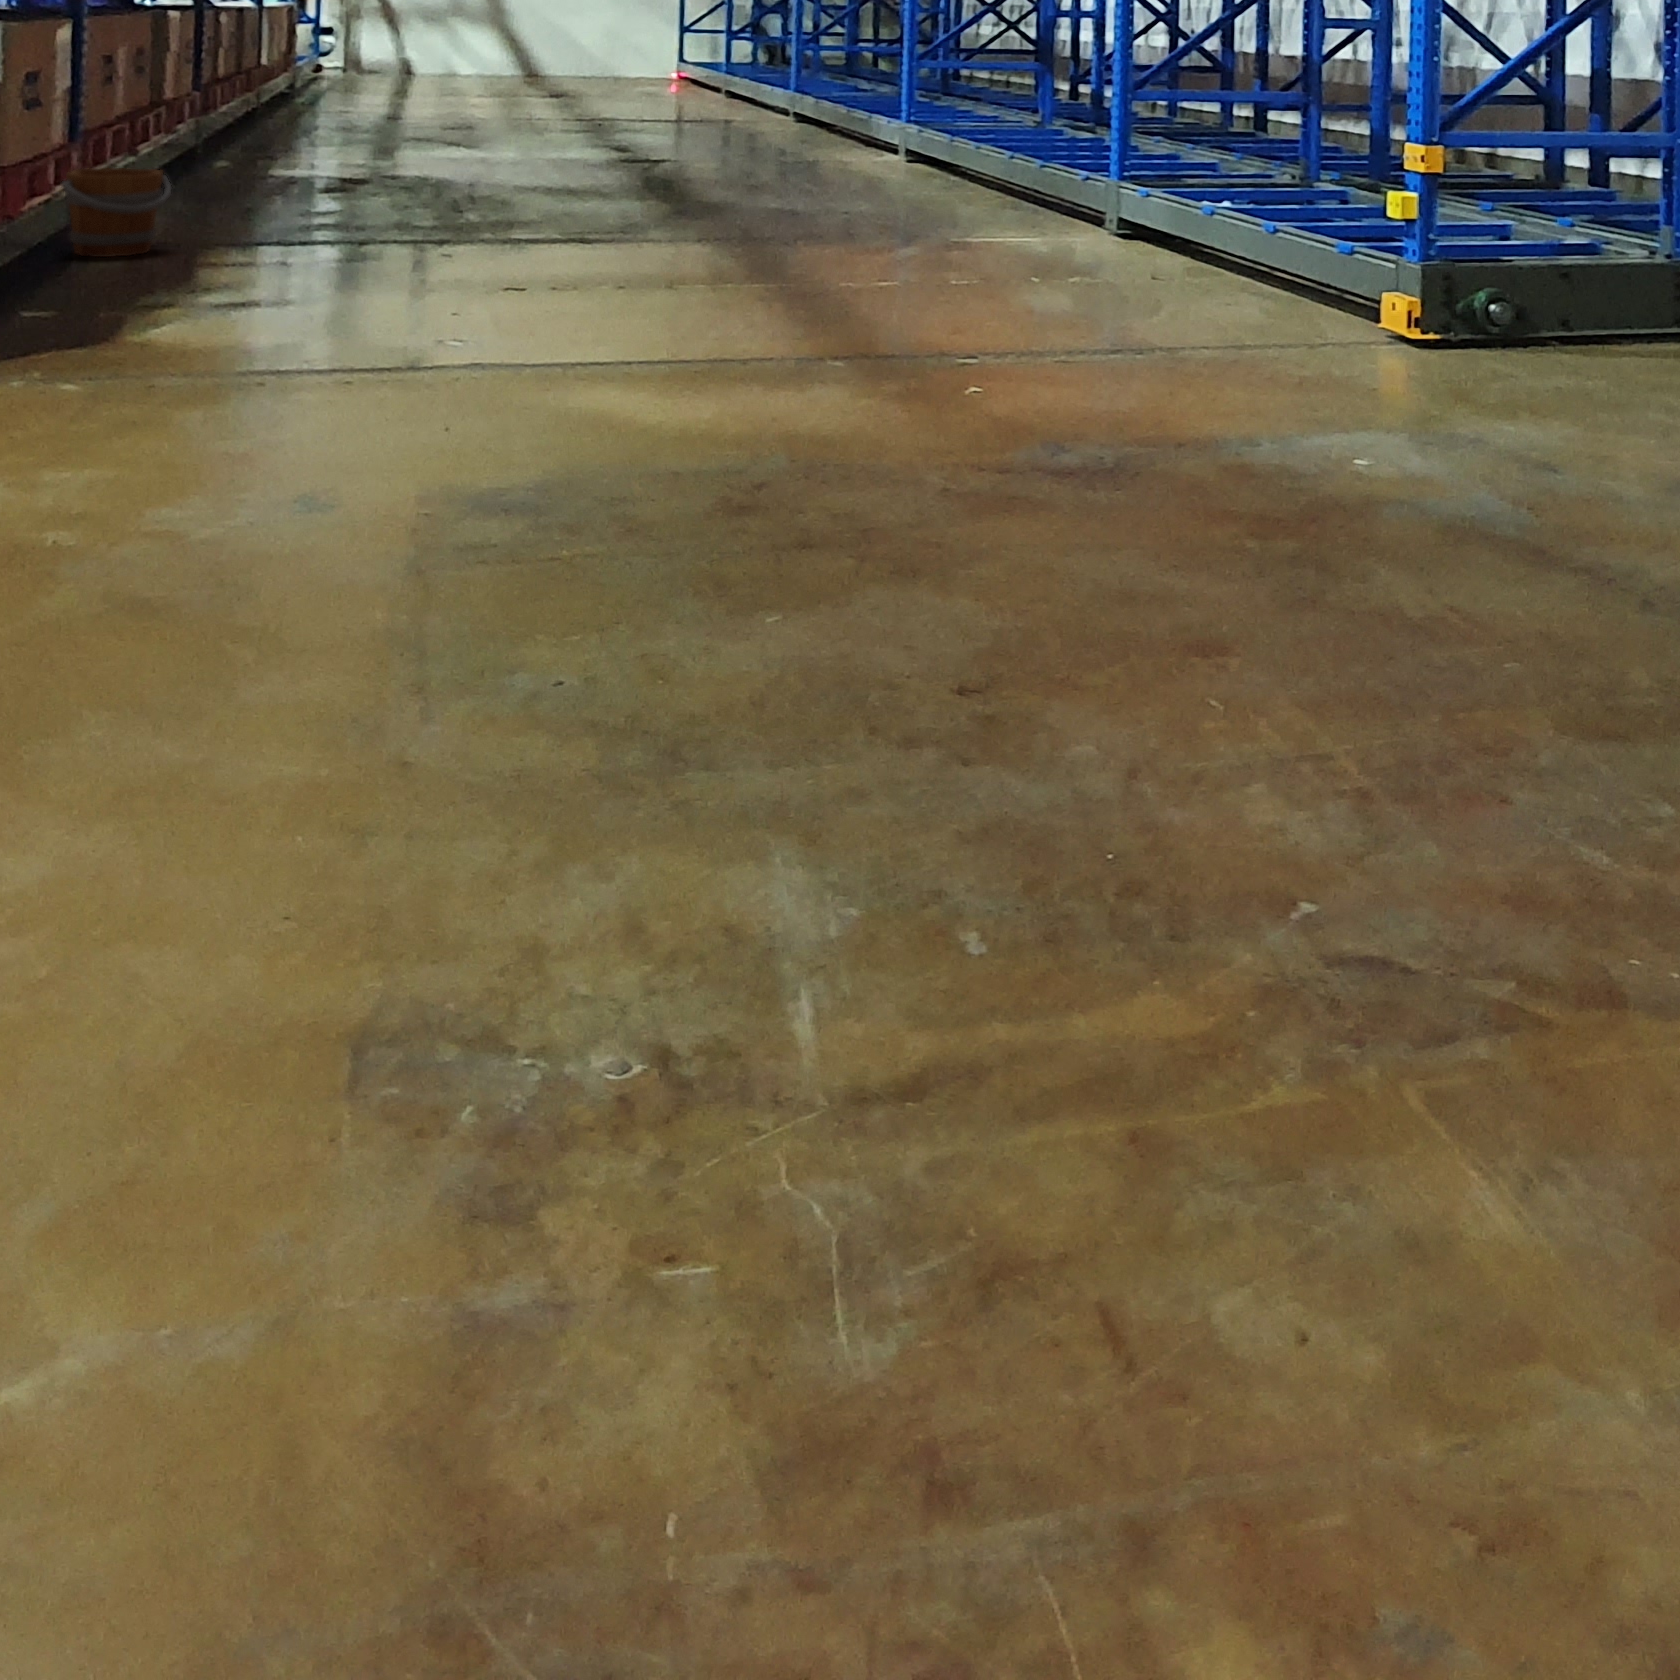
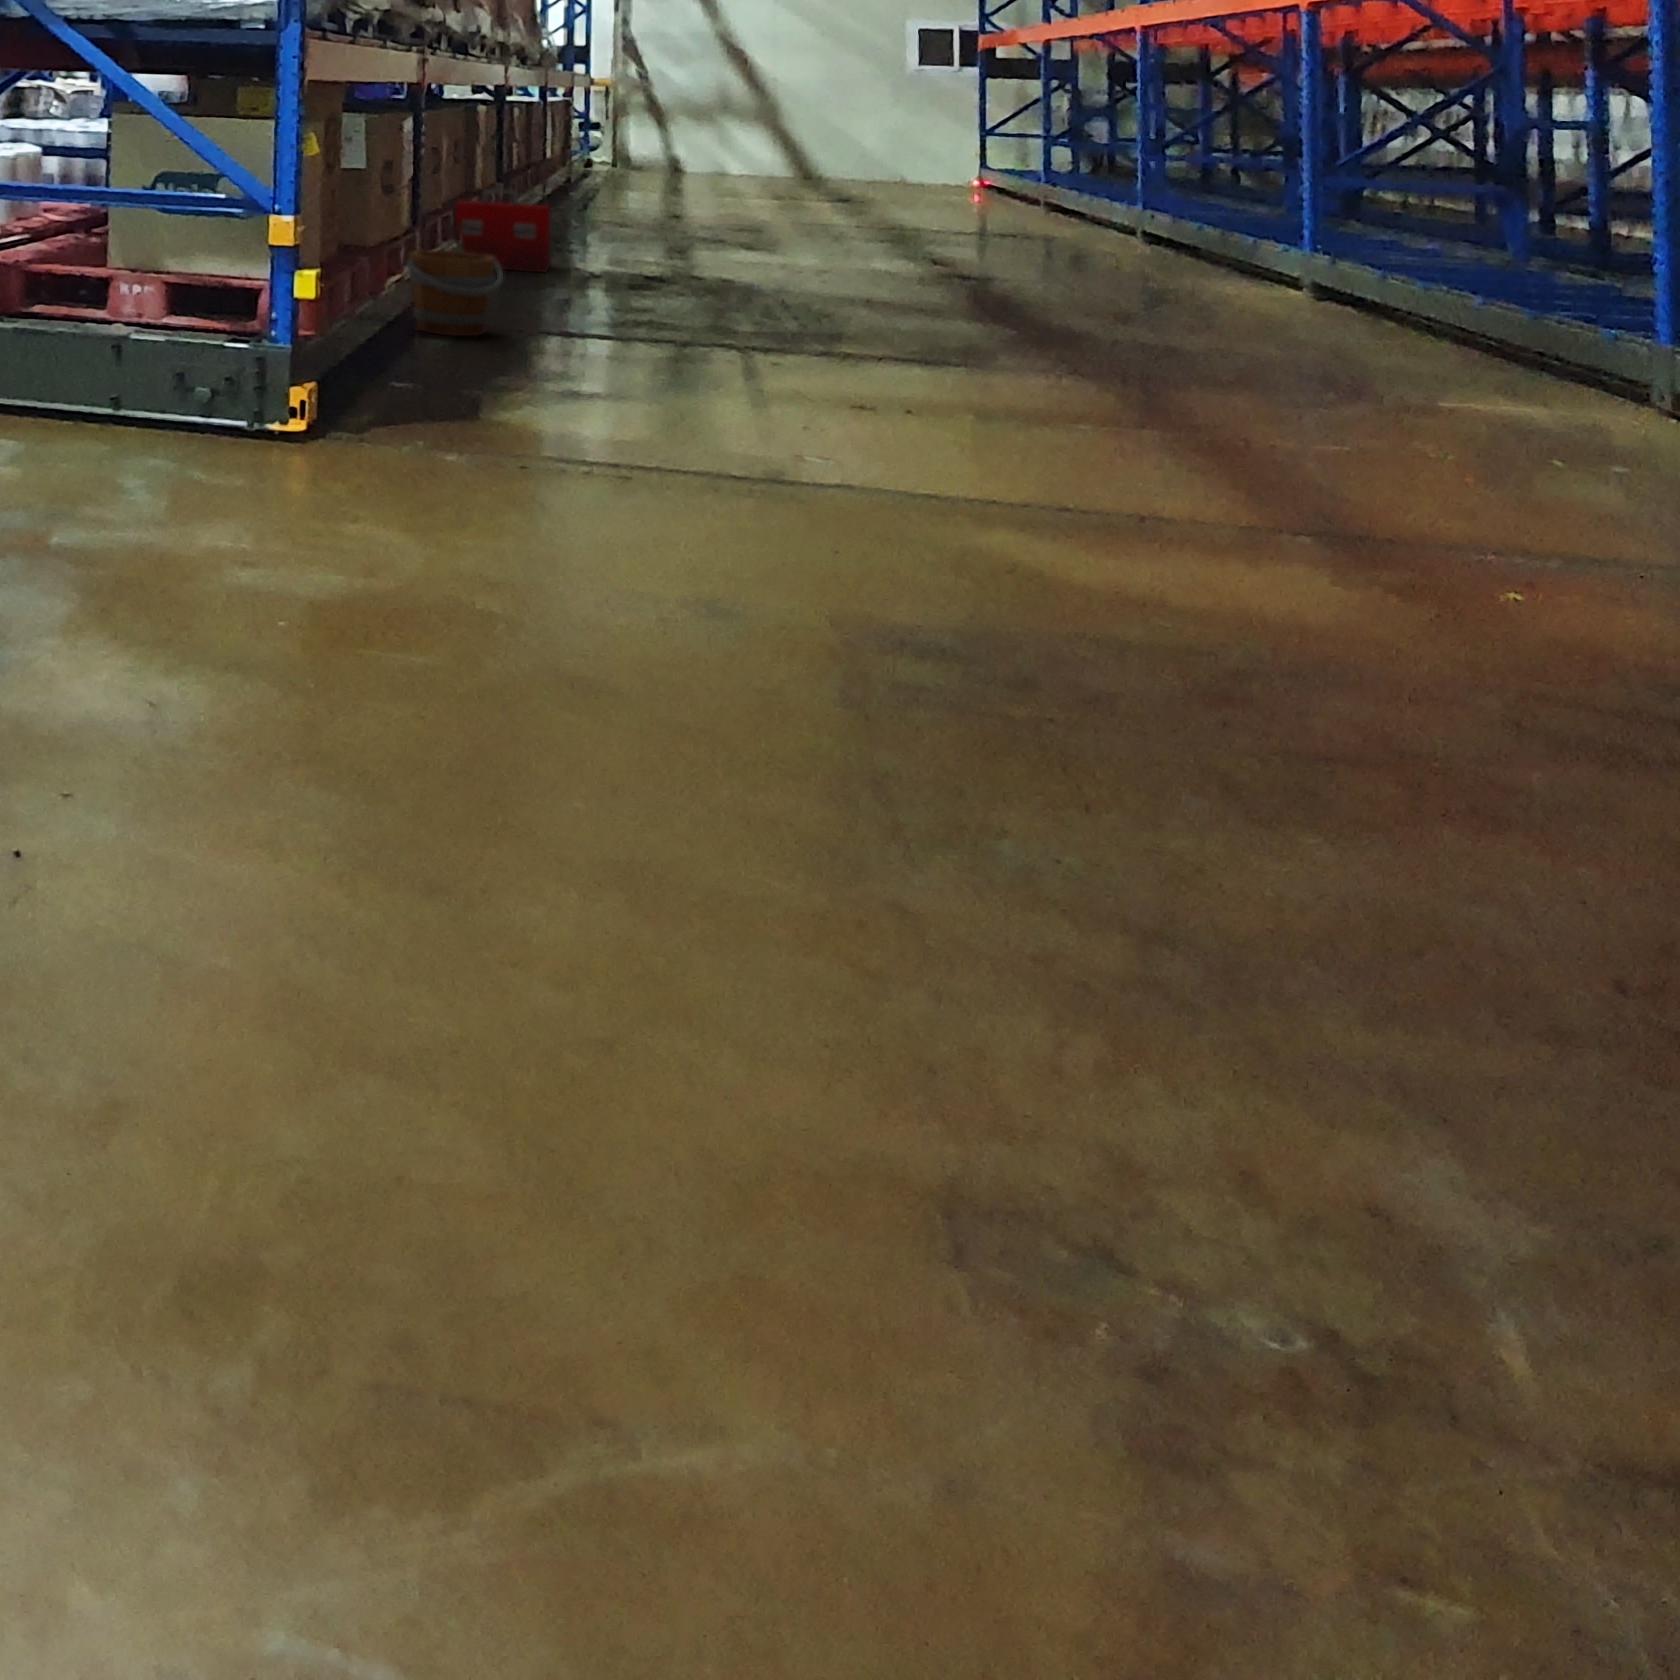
toolbox: none [136,101,250,185] -> present [457,189,551,272]

